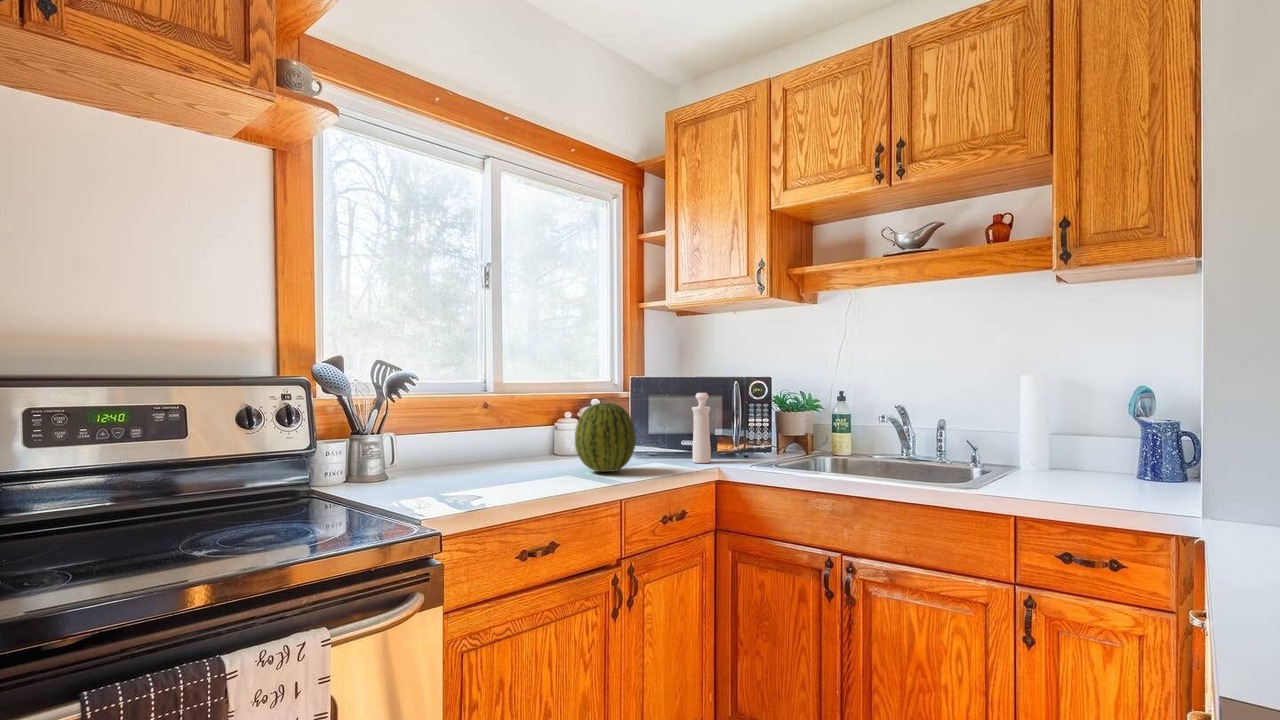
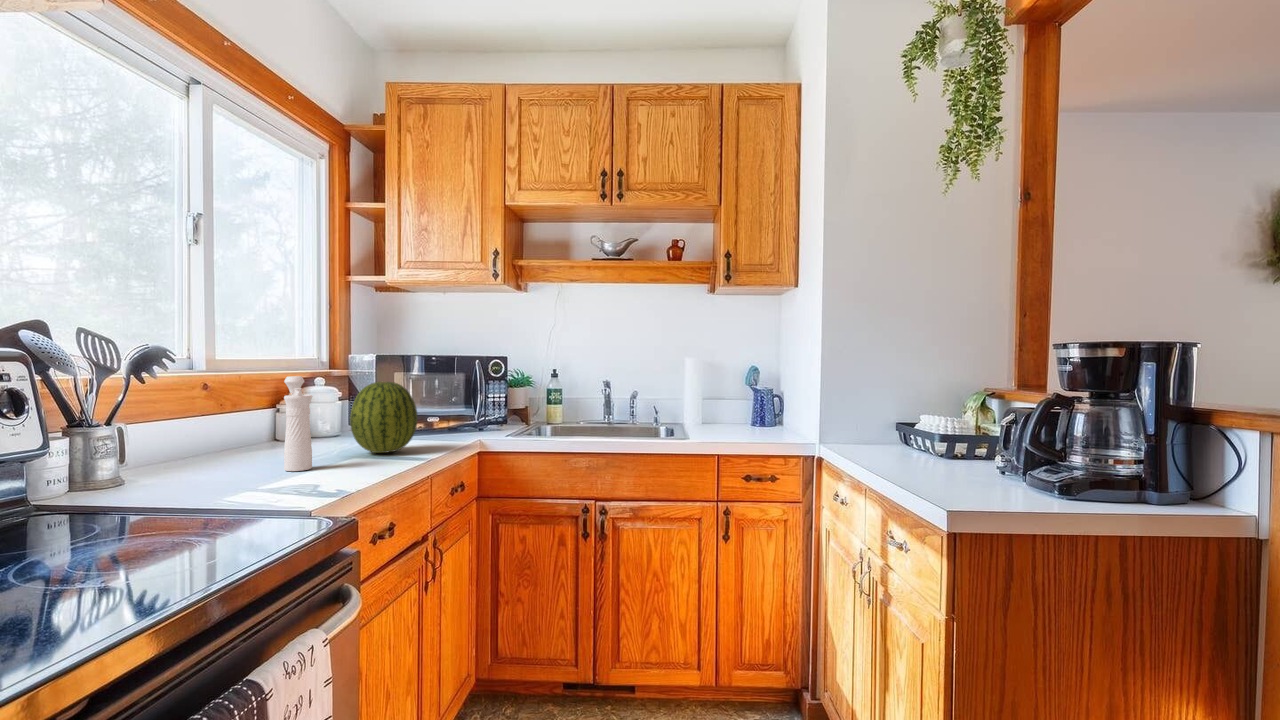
pepper mill: present [692,393,711,463] -> present [284,376,312,471]

